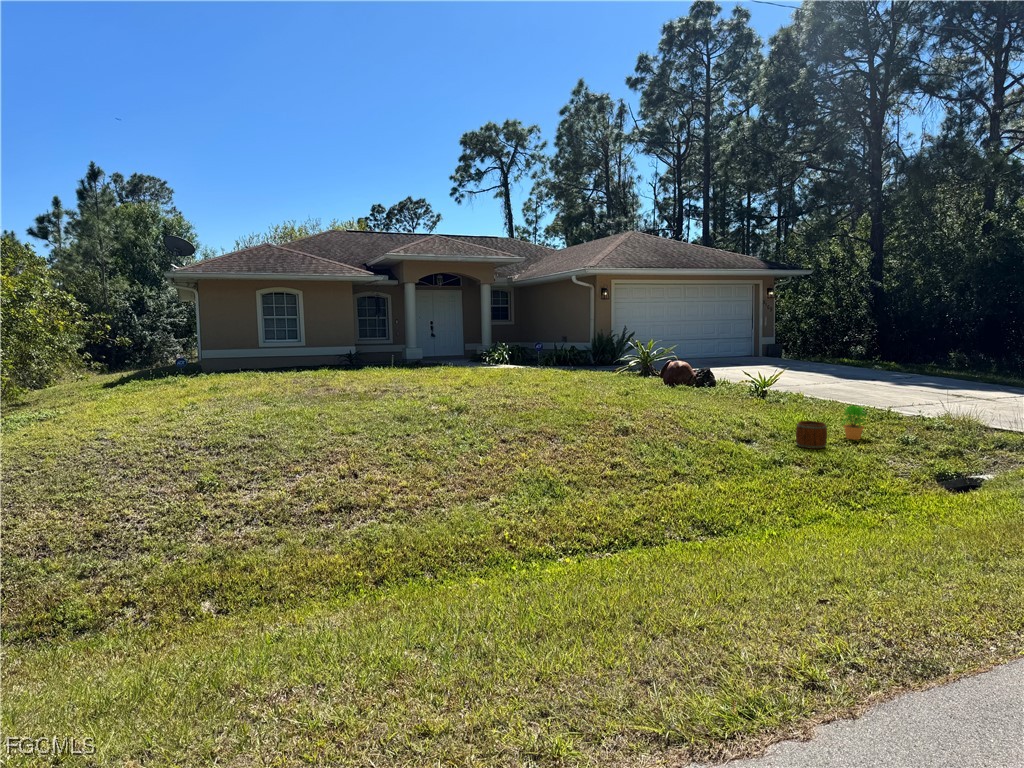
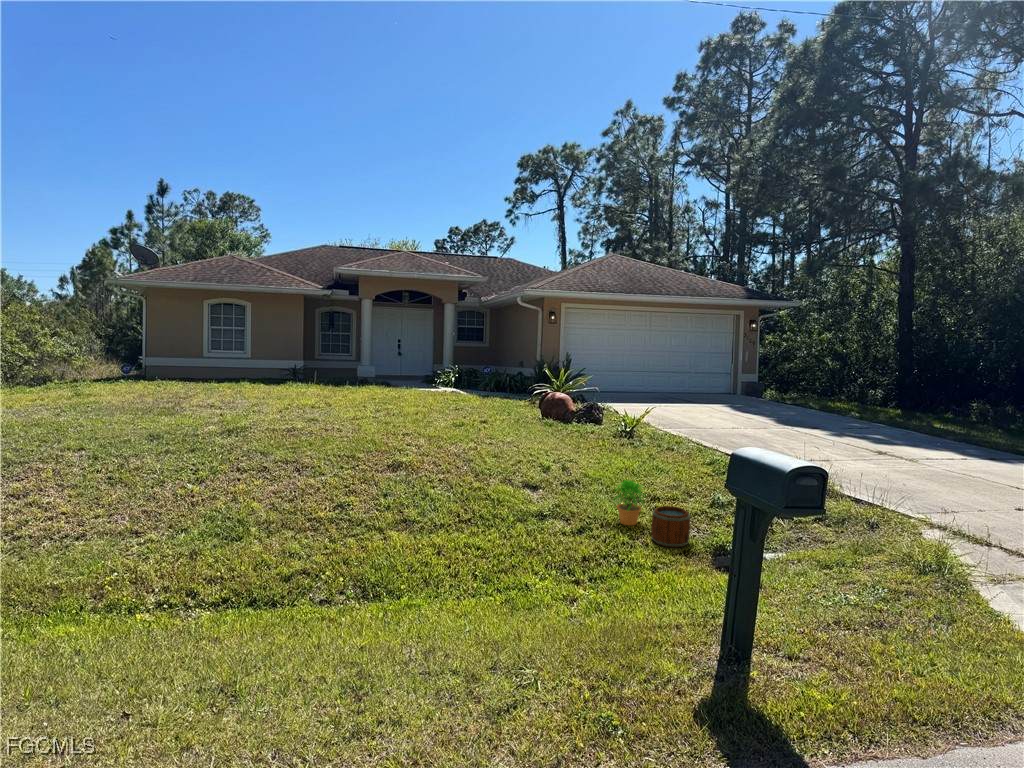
bucket: present [796,421,827,449] -> present [651,506,690,548]

